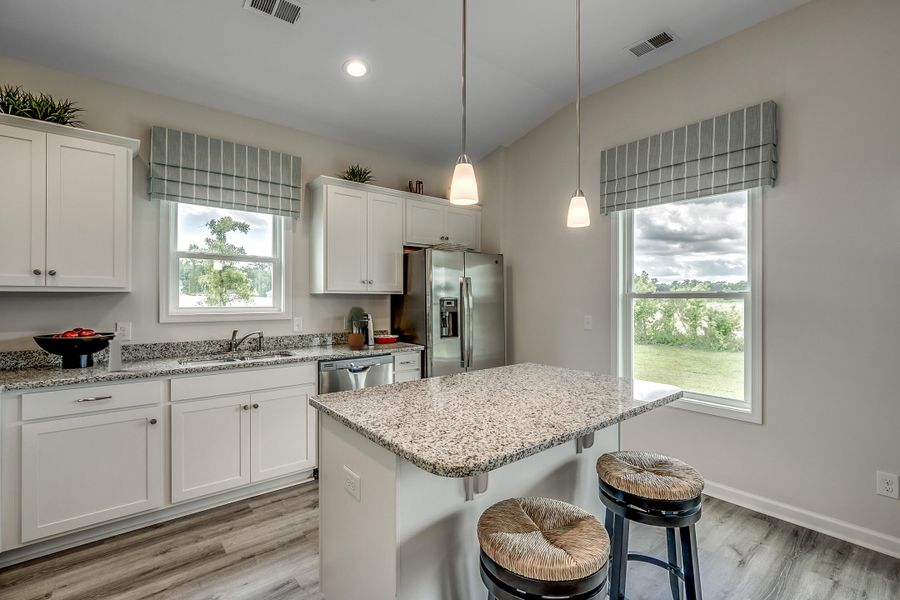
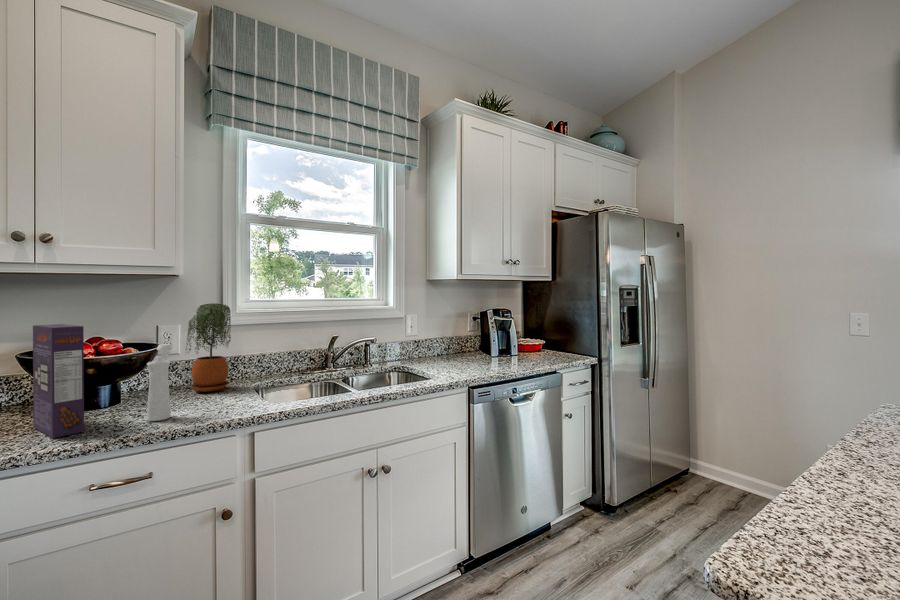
potted plant: present [348,307,365,350] -> present [186,303,231,392]
cereal box: none [46,320,75,376] -> present [33,324,84,438]

